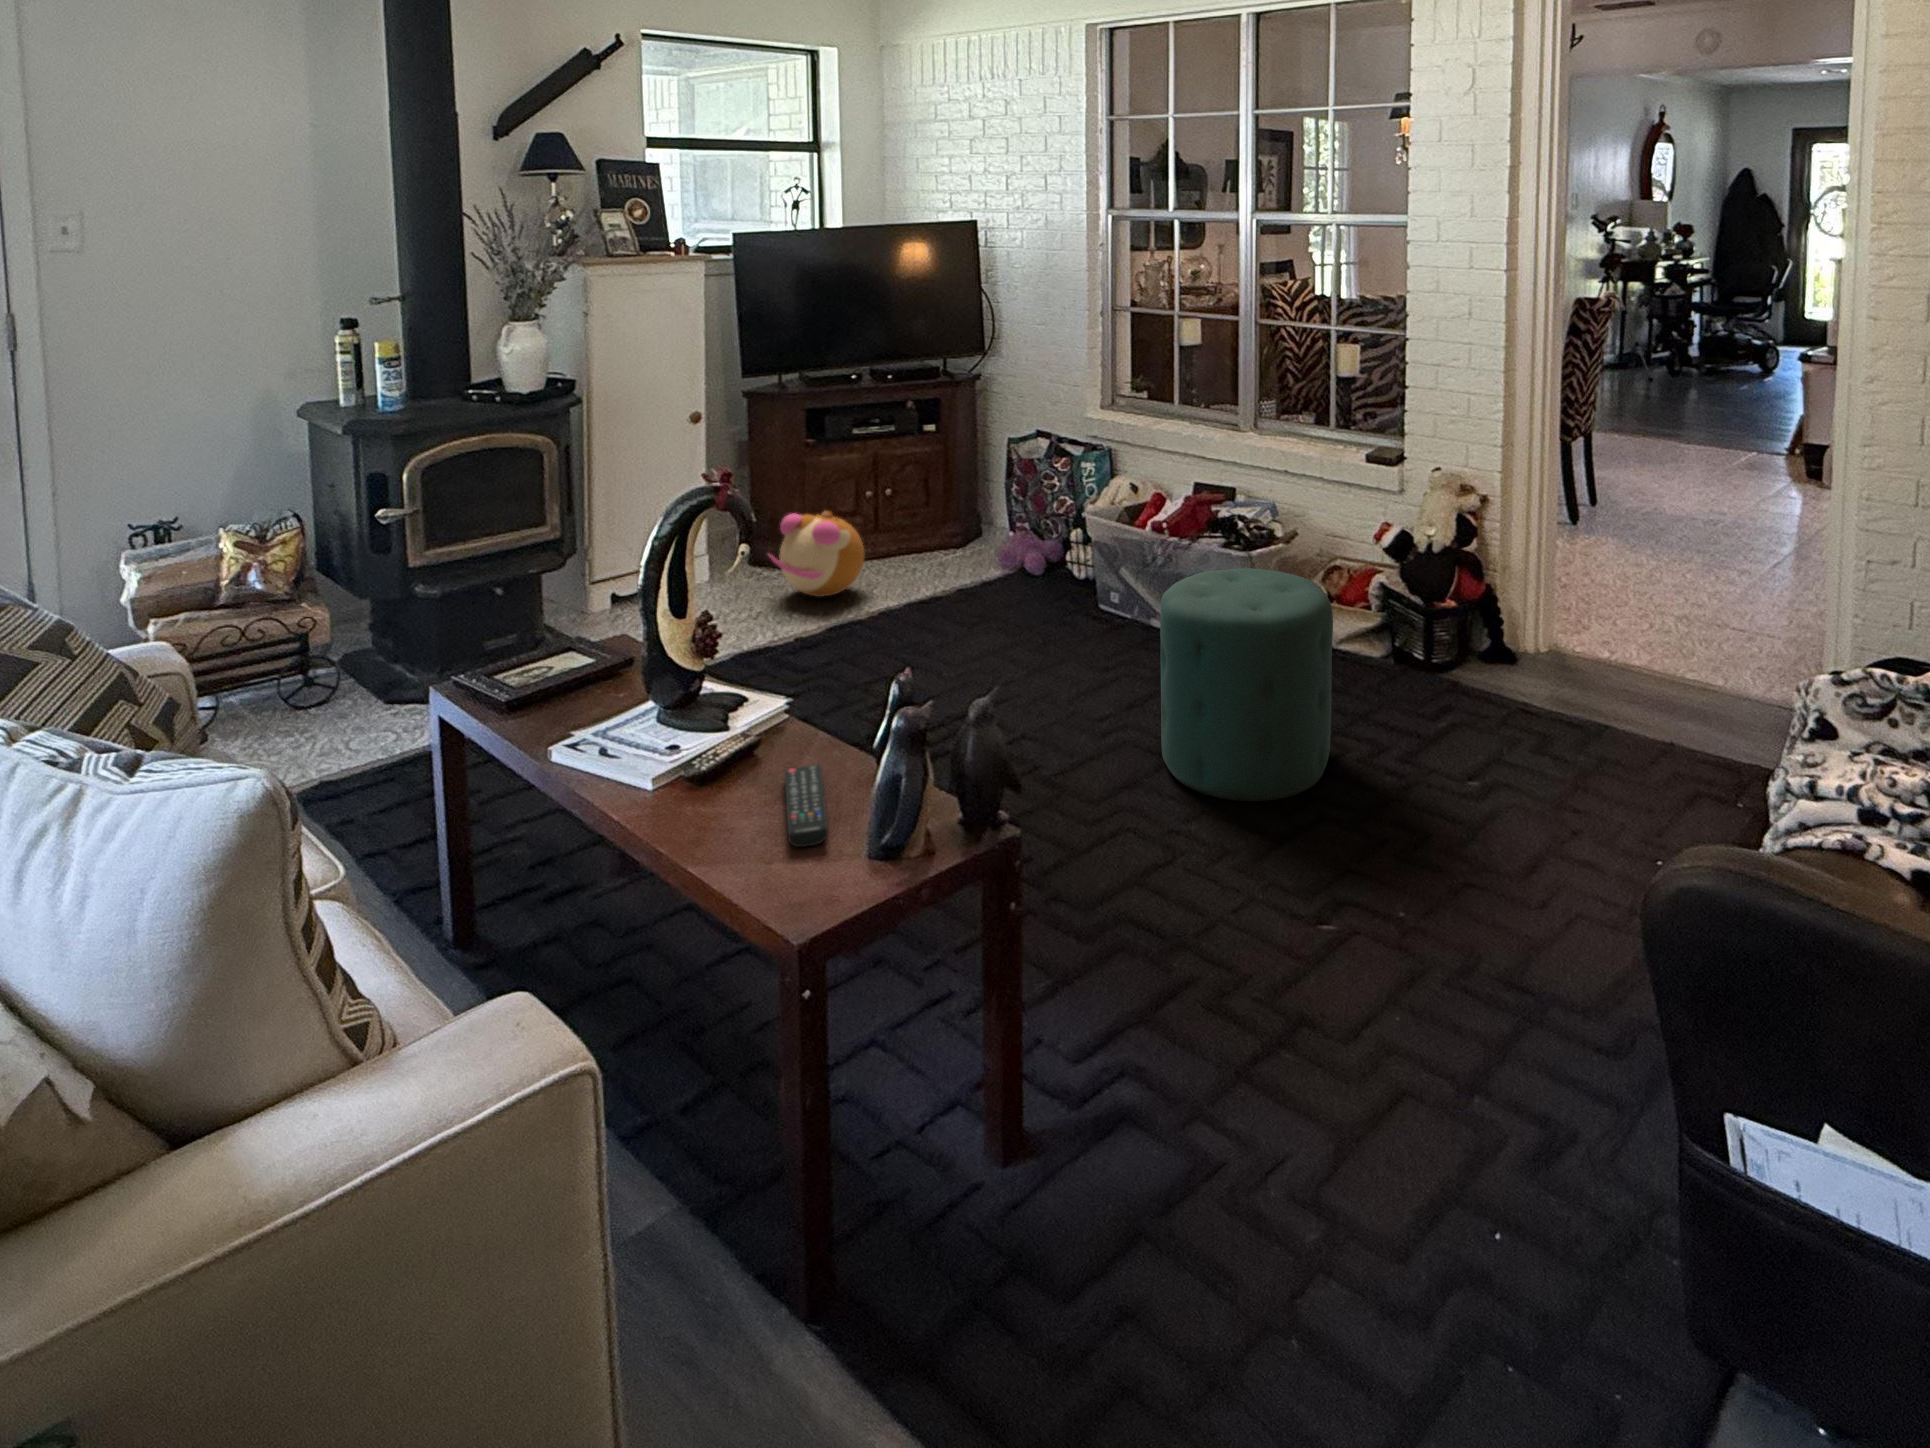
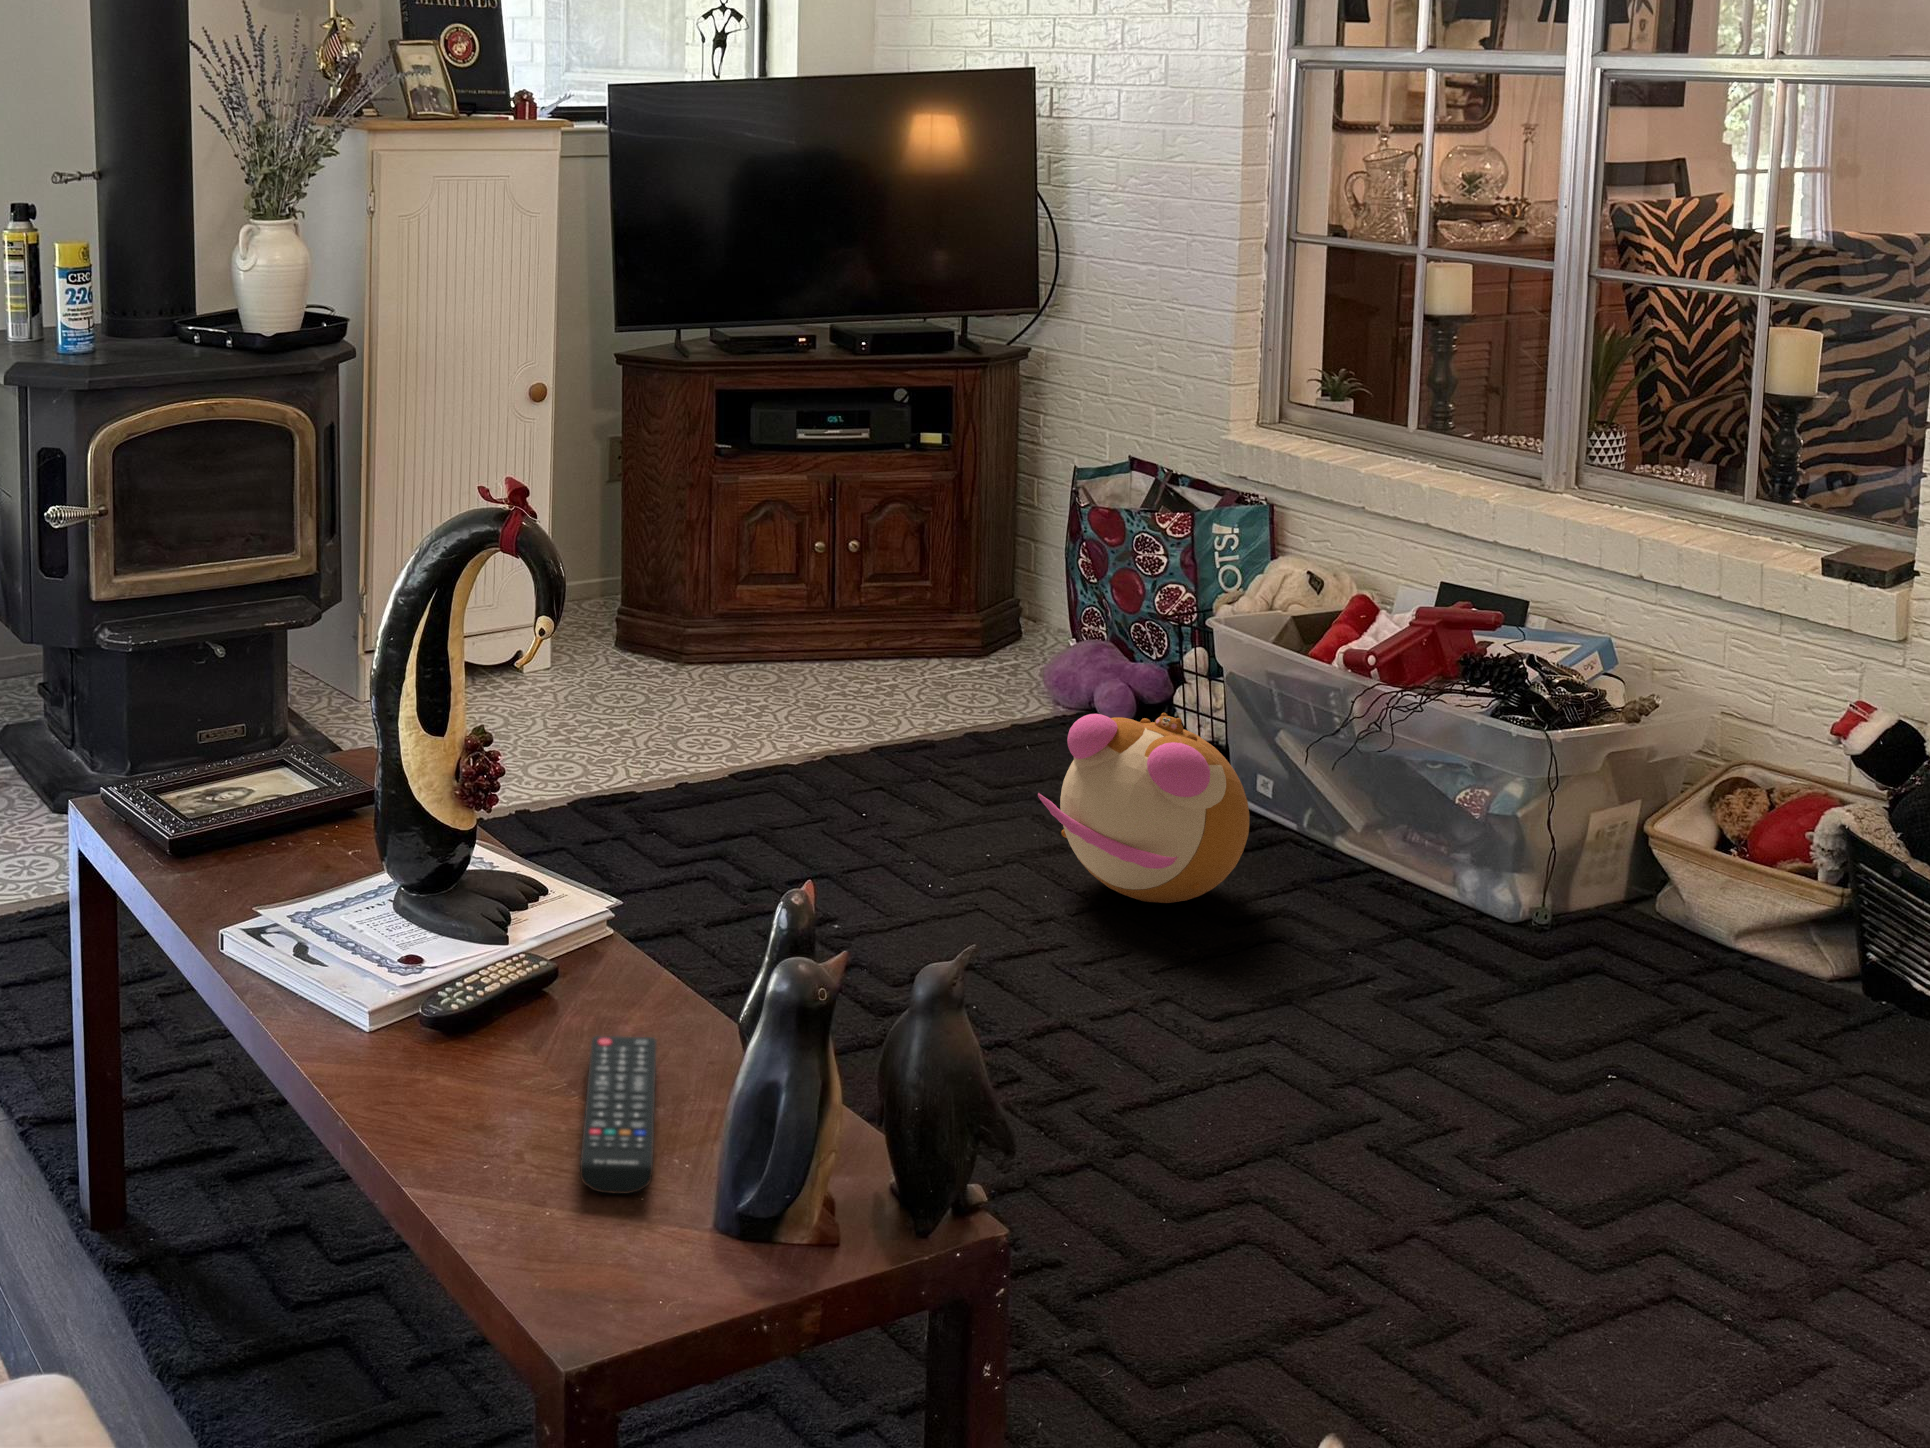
plush toy: present [768,511,864,597] -> present [1038,713,1249,903]
ottoman: present [1160,568,1333,801] -> none [1340,761,1734,1242]

